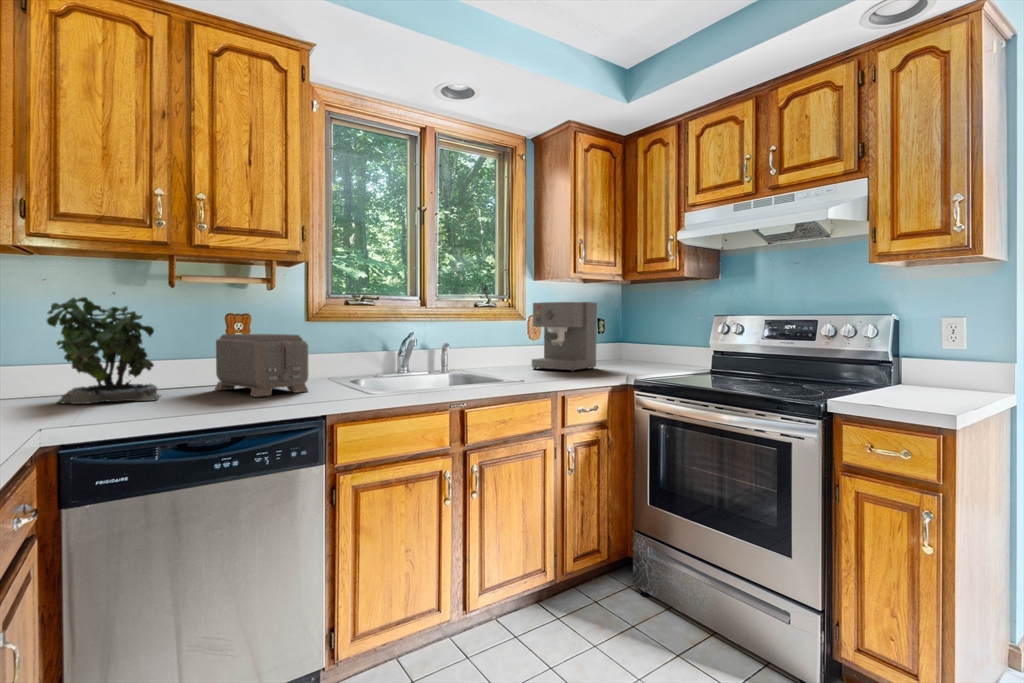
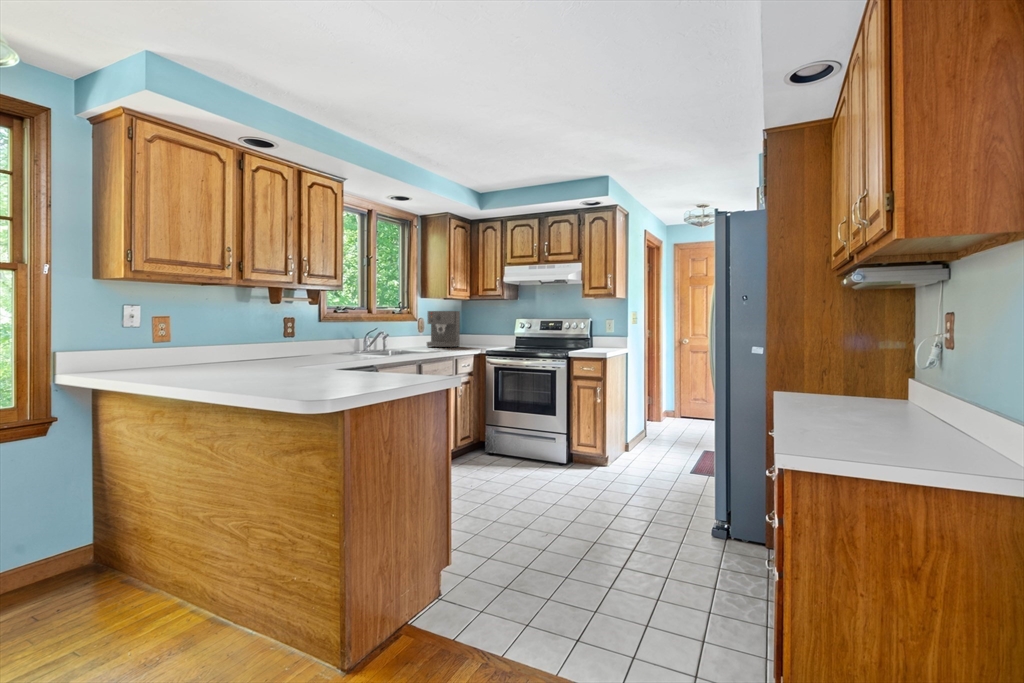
potted plant: present [47,292,159,404] -> none [220,306,282,363]
toaster: present [215,334,309,397] -> none [289,328,344,358]

